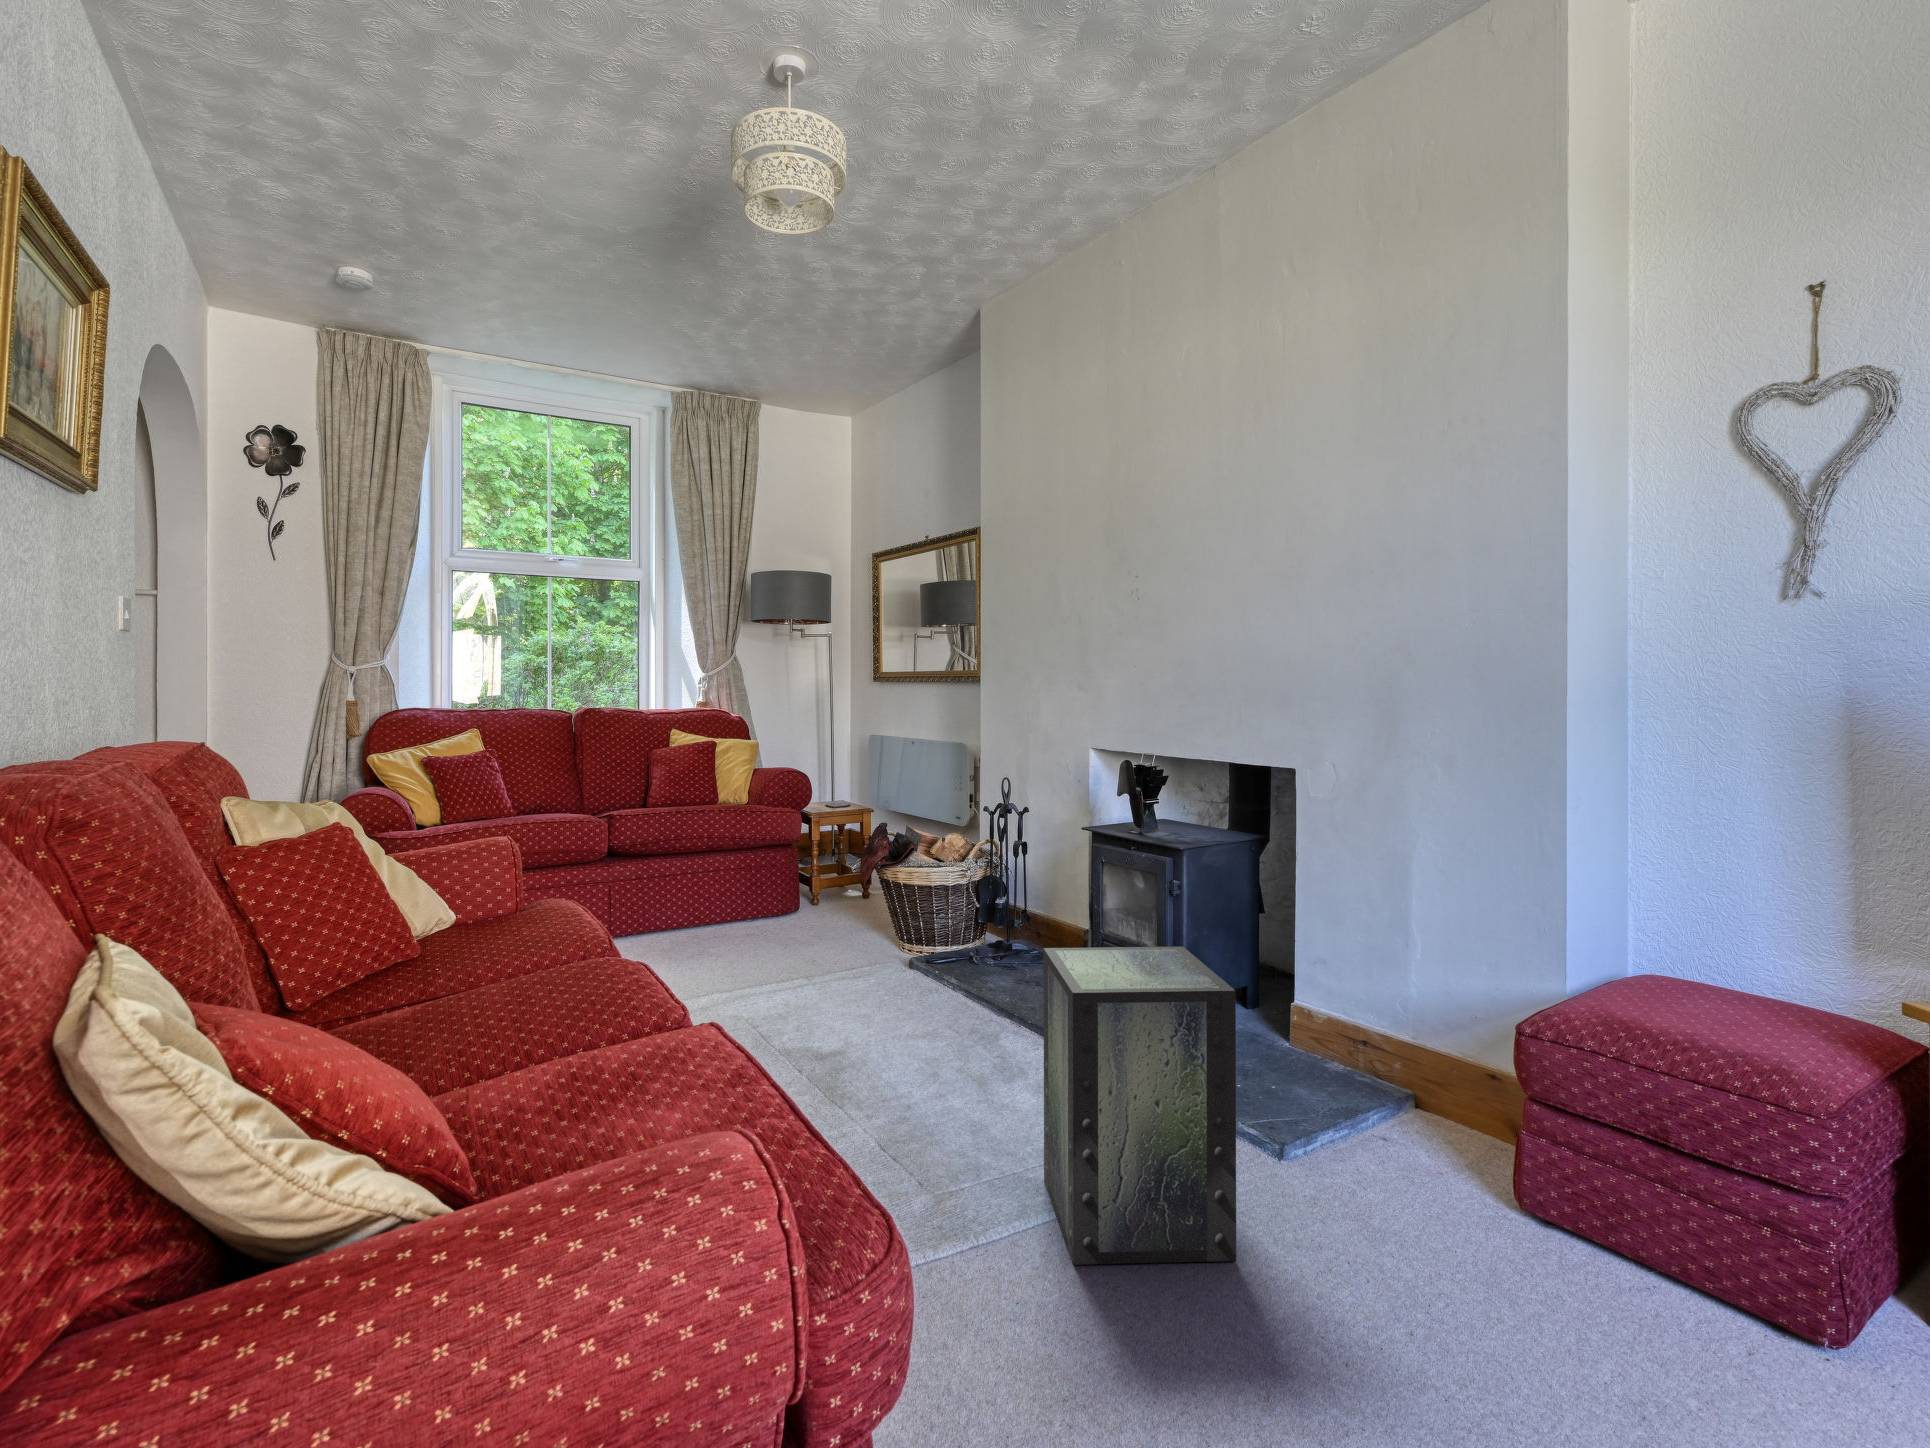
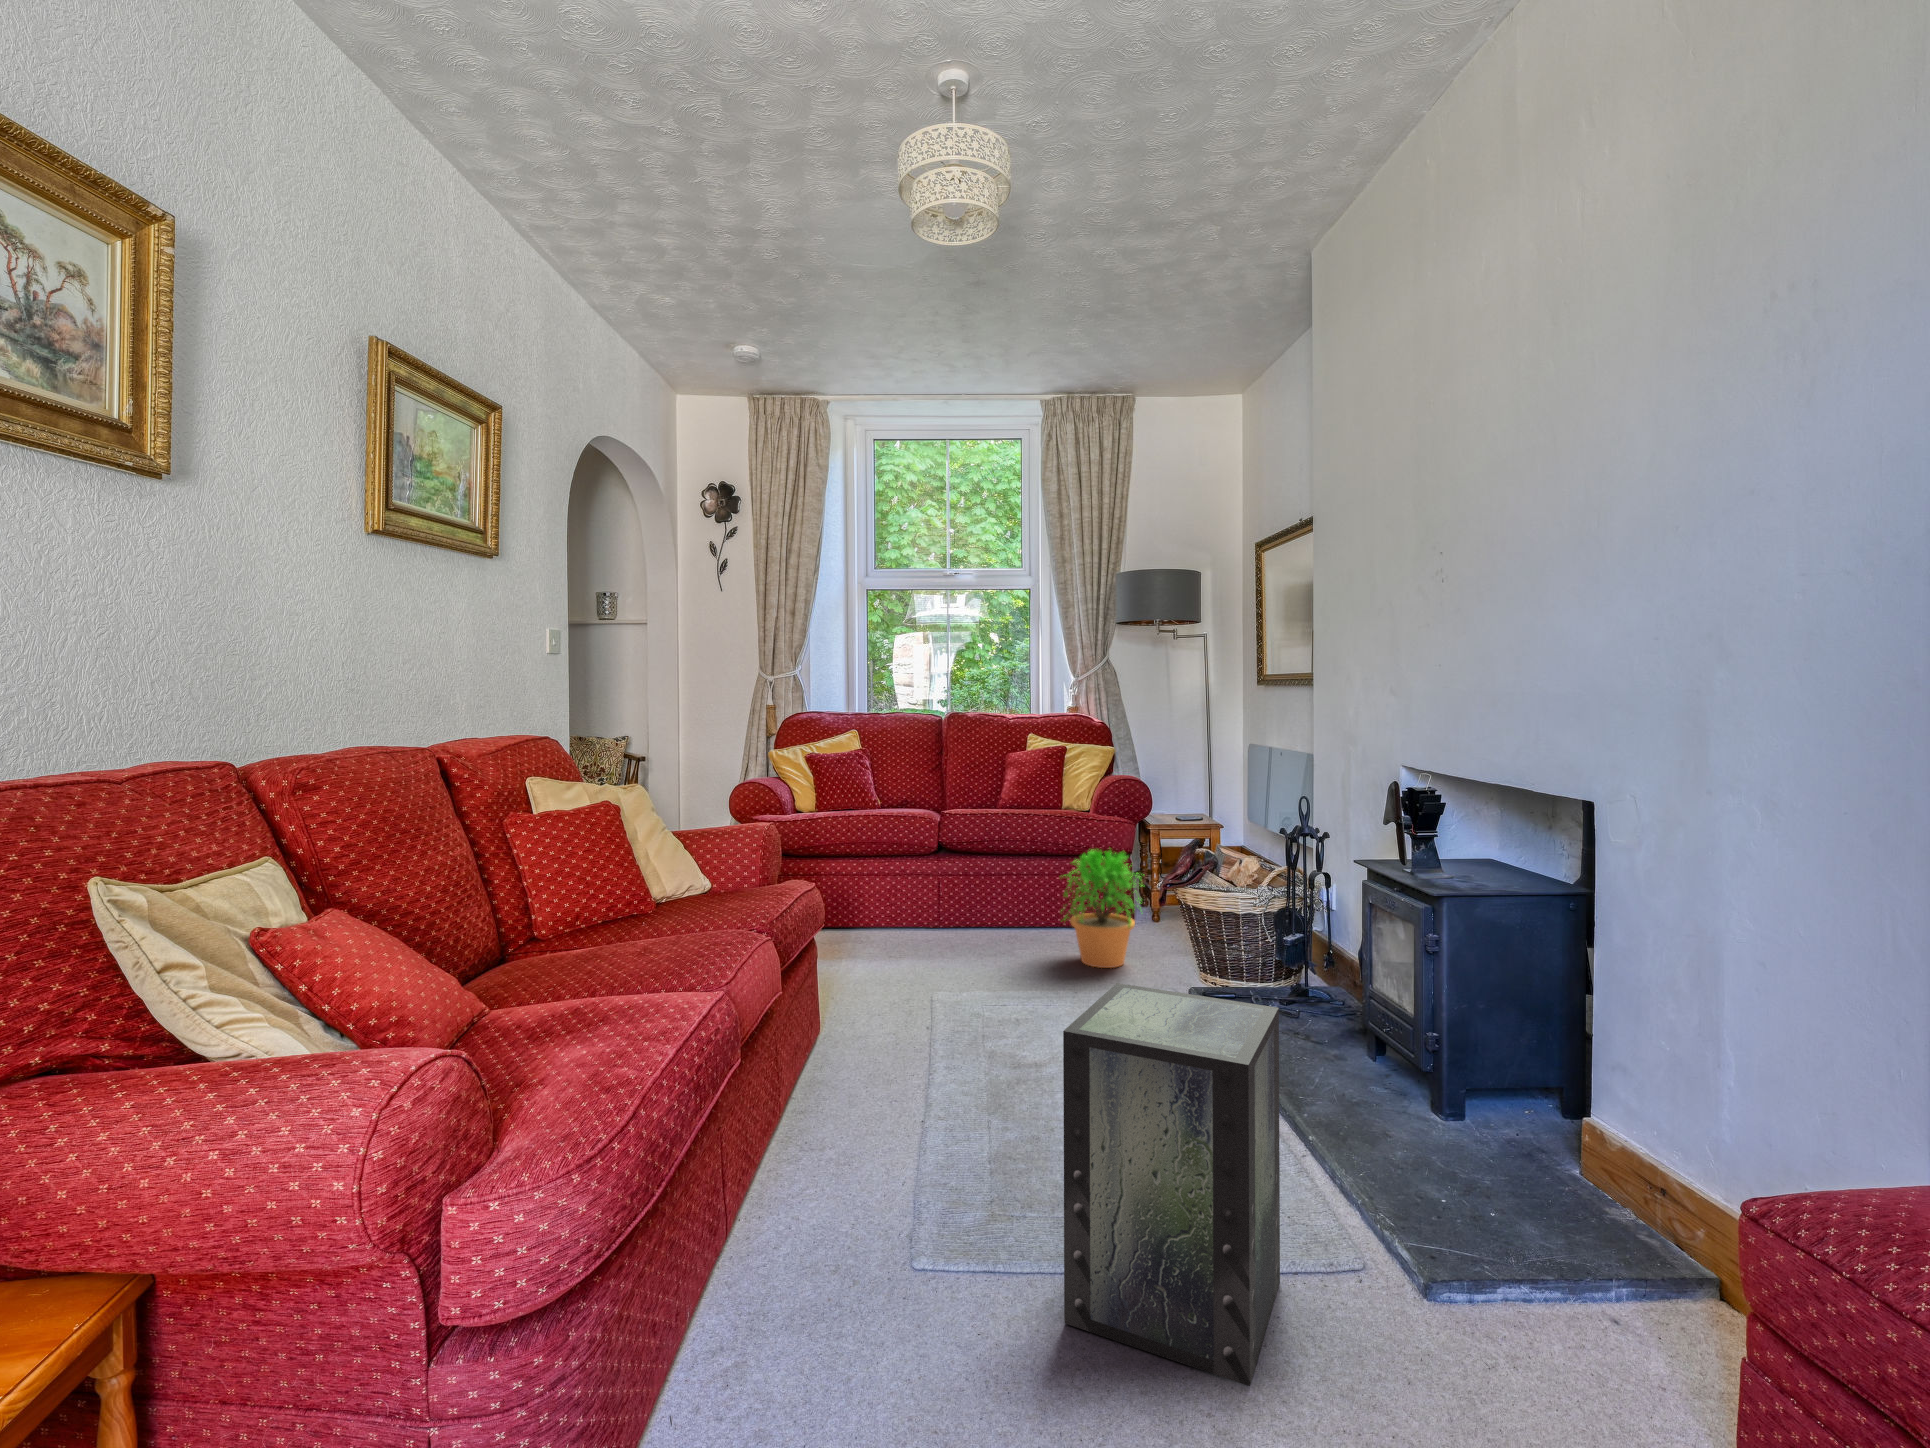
potted plant: none [767,837,863,957] -> present [1062,851,1142,968]

